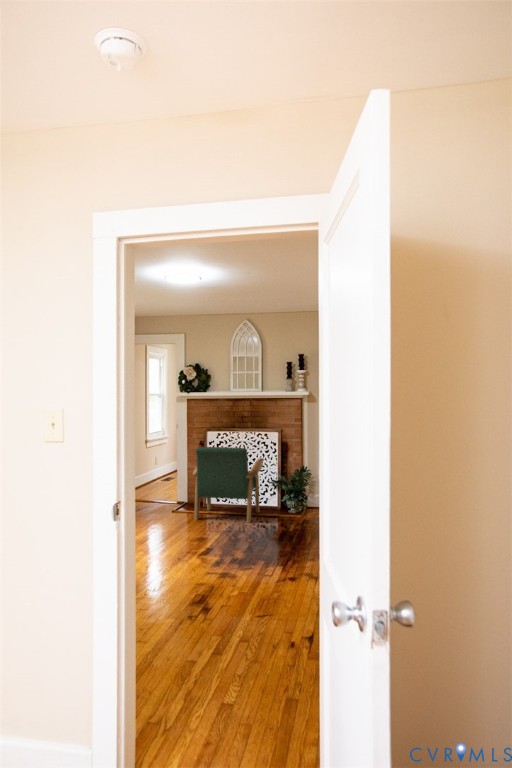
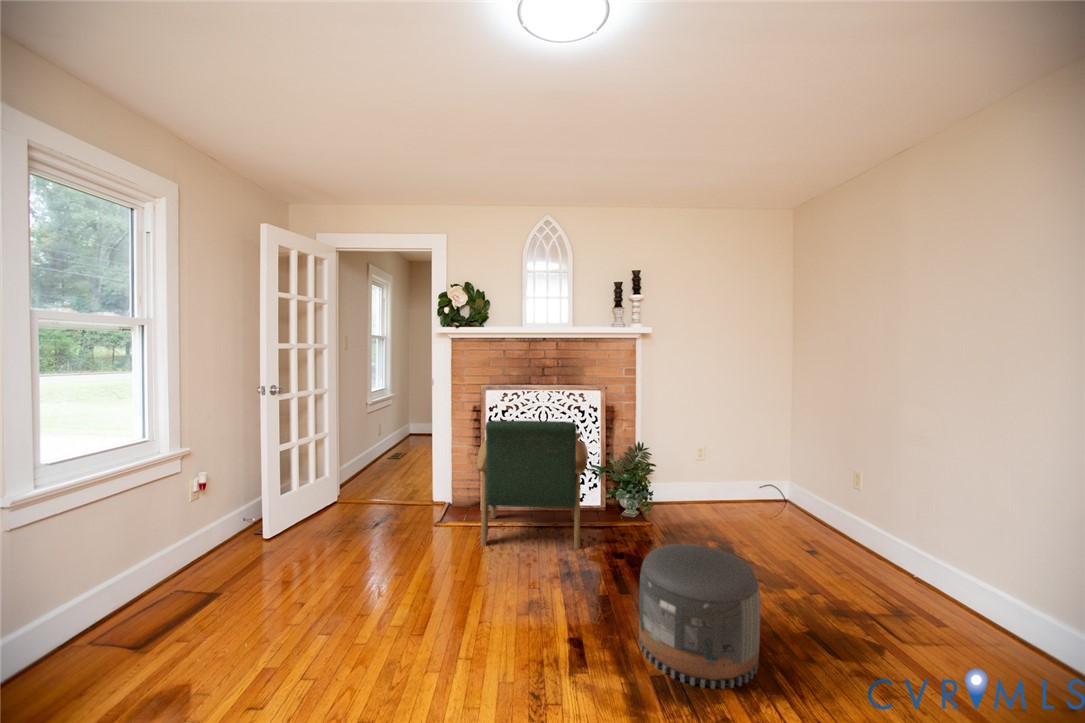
pouf: none [248,505,303,561] -> present [639,544,761,689]

